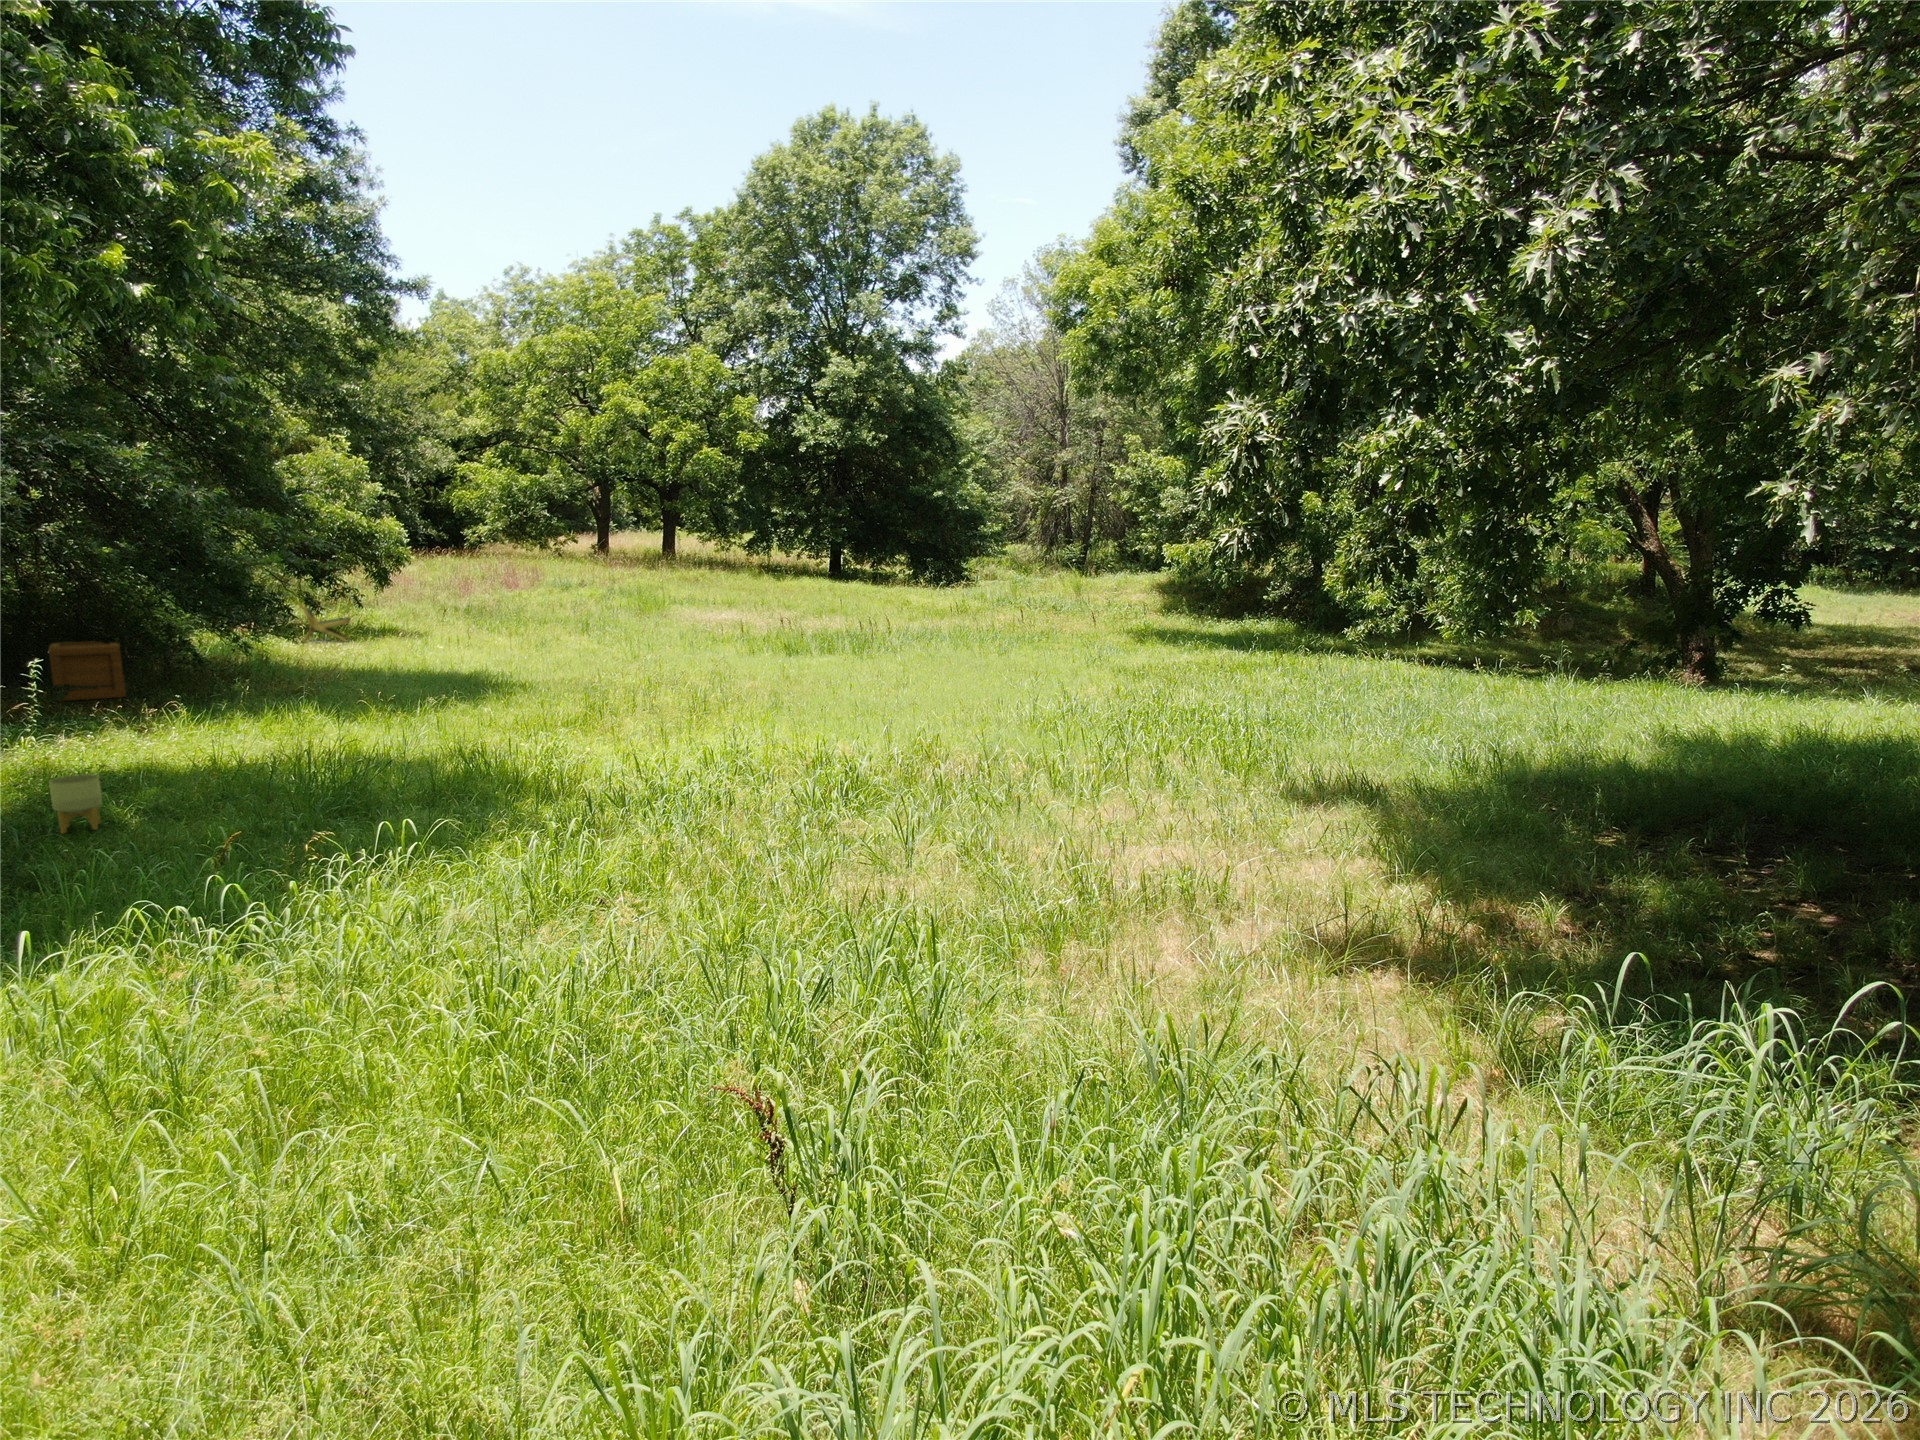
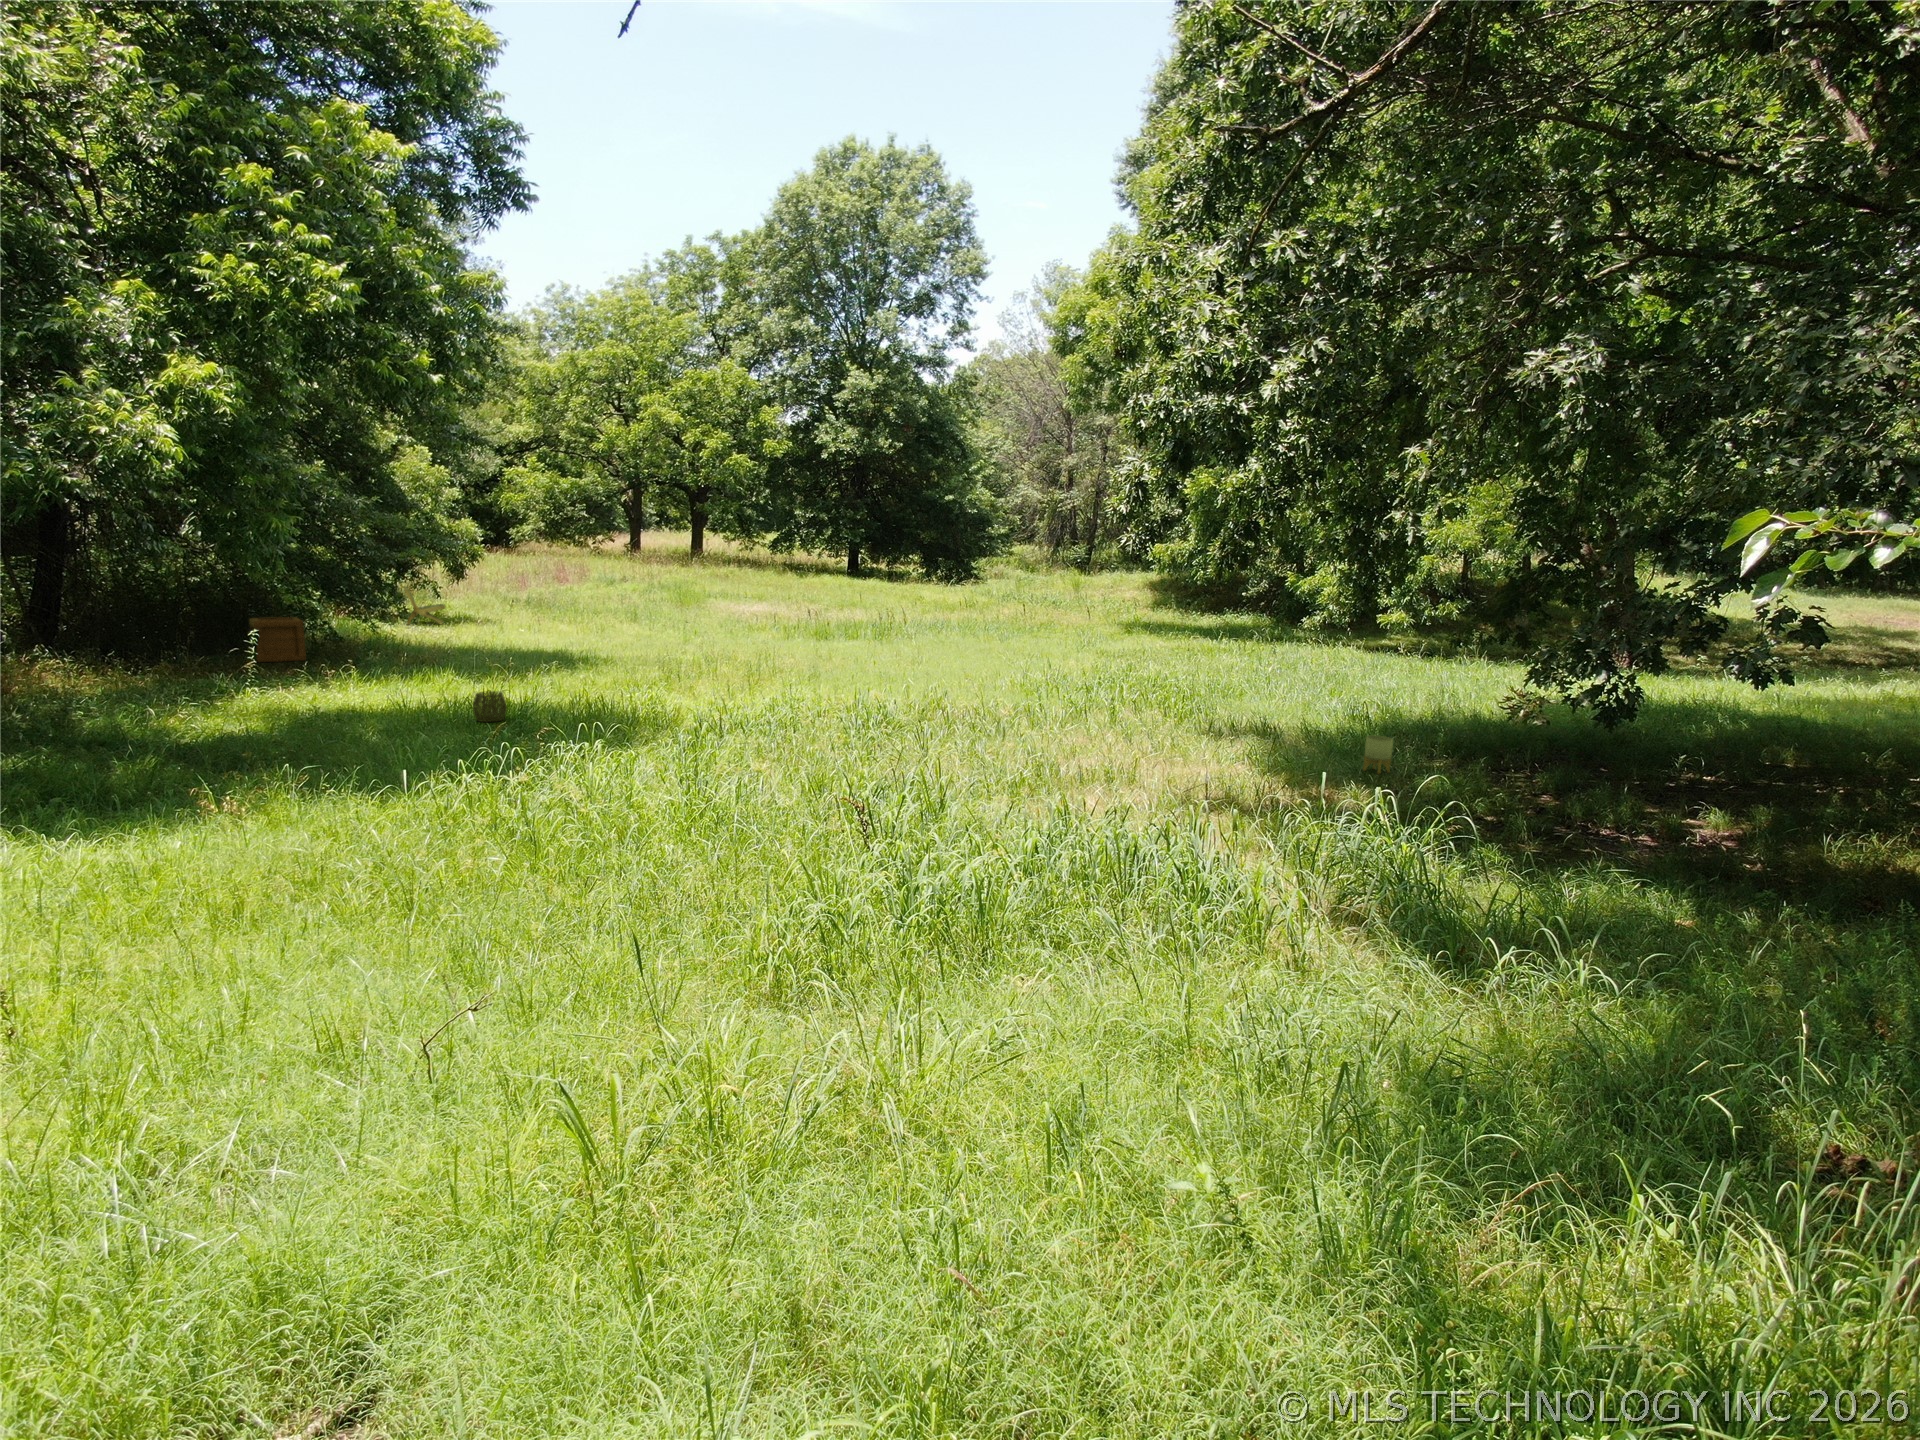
woven basket: none [279,755,335,802] -> present [473,691,507,722]
planter: present [49,774,102,834] -> present [1363,736,1393,774]

